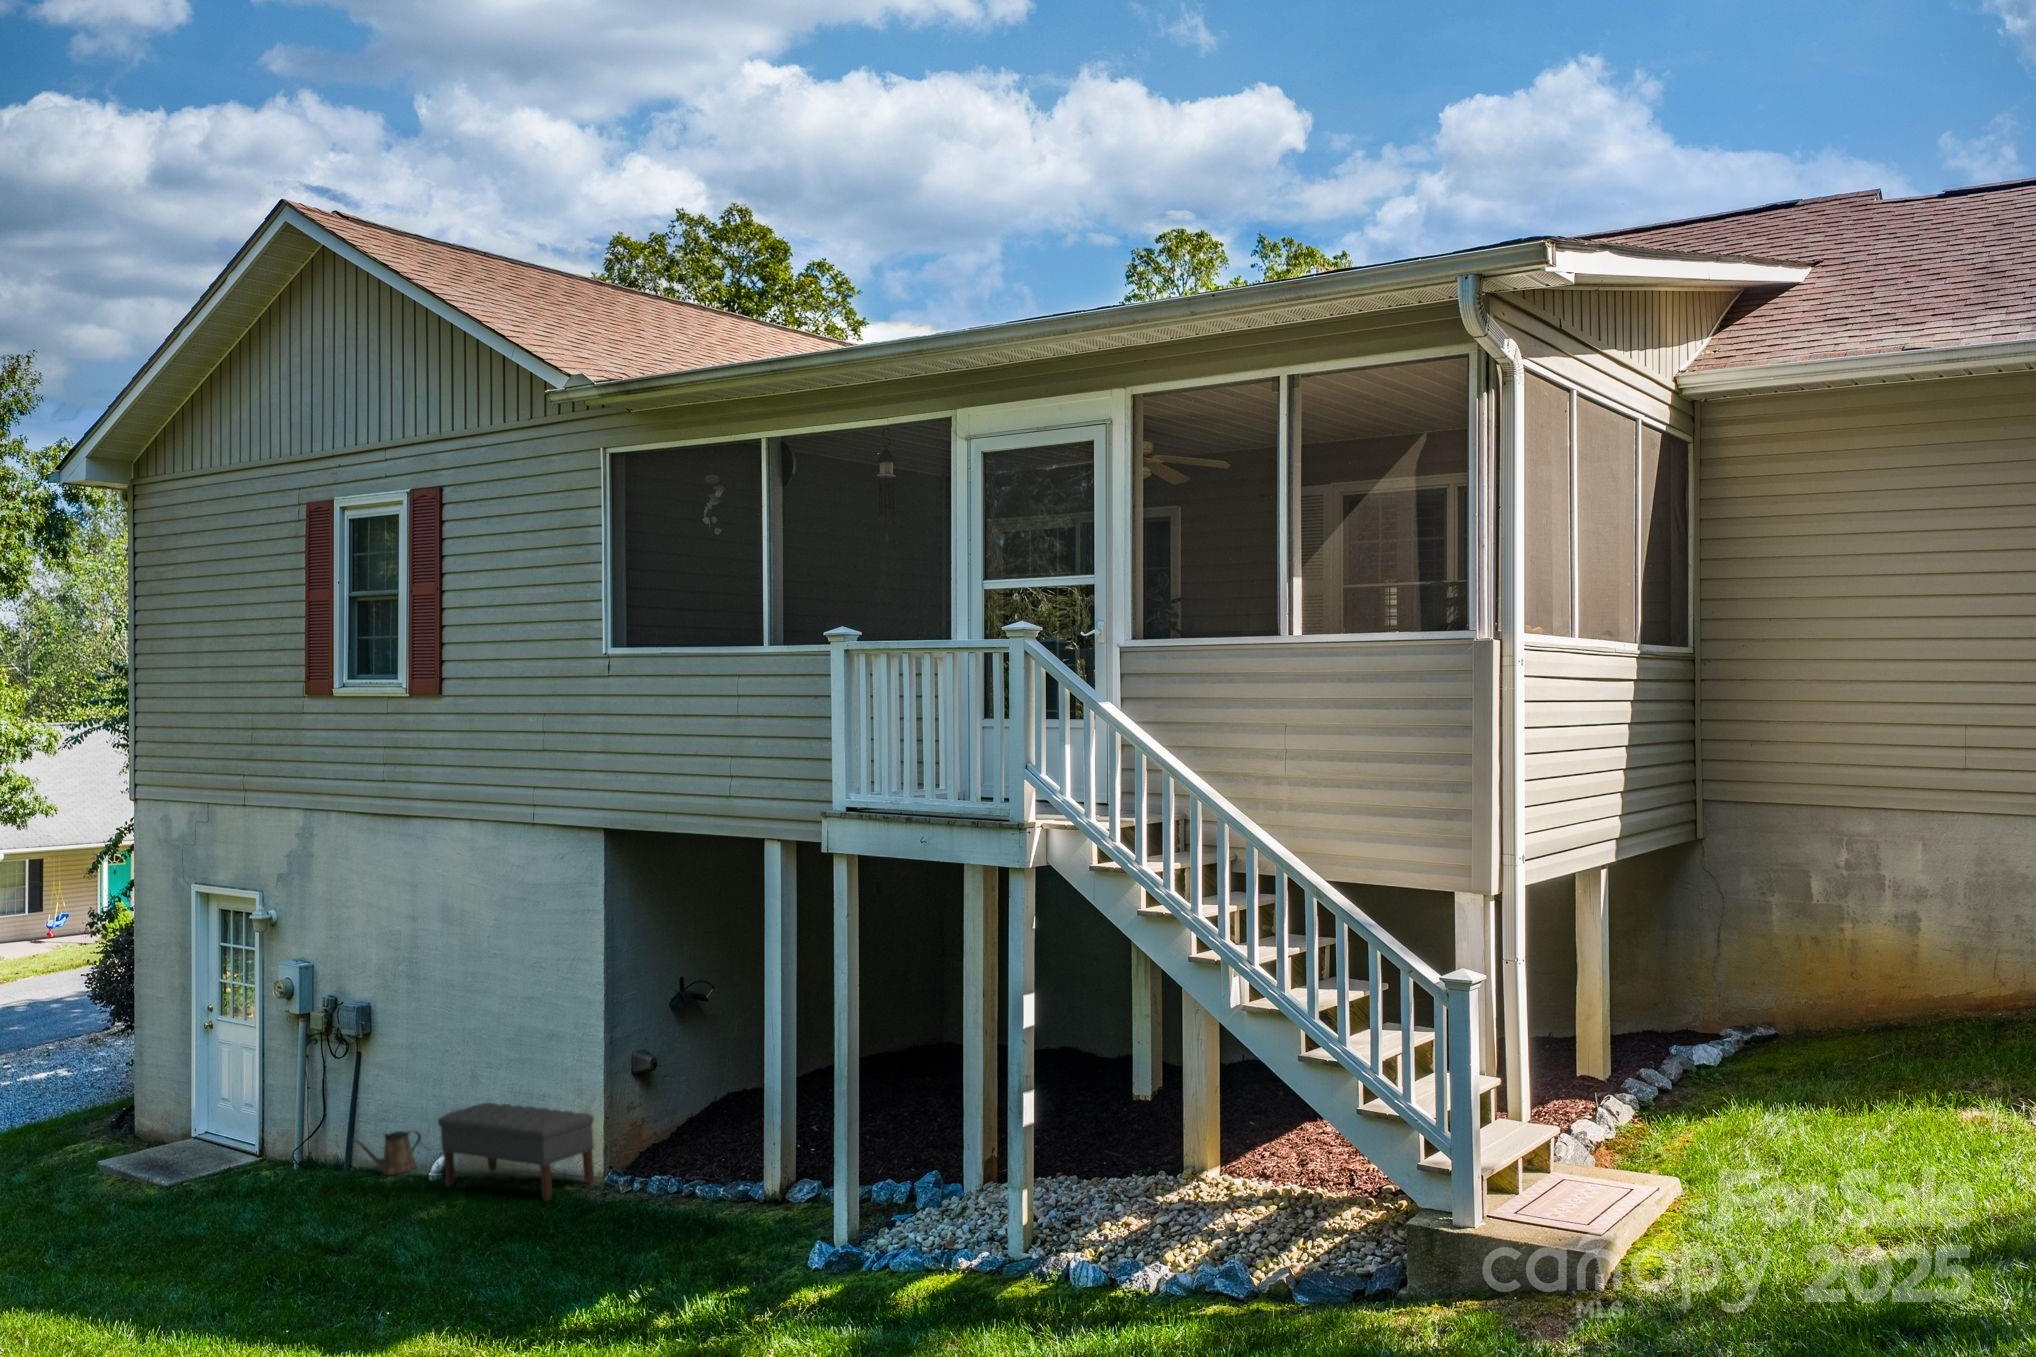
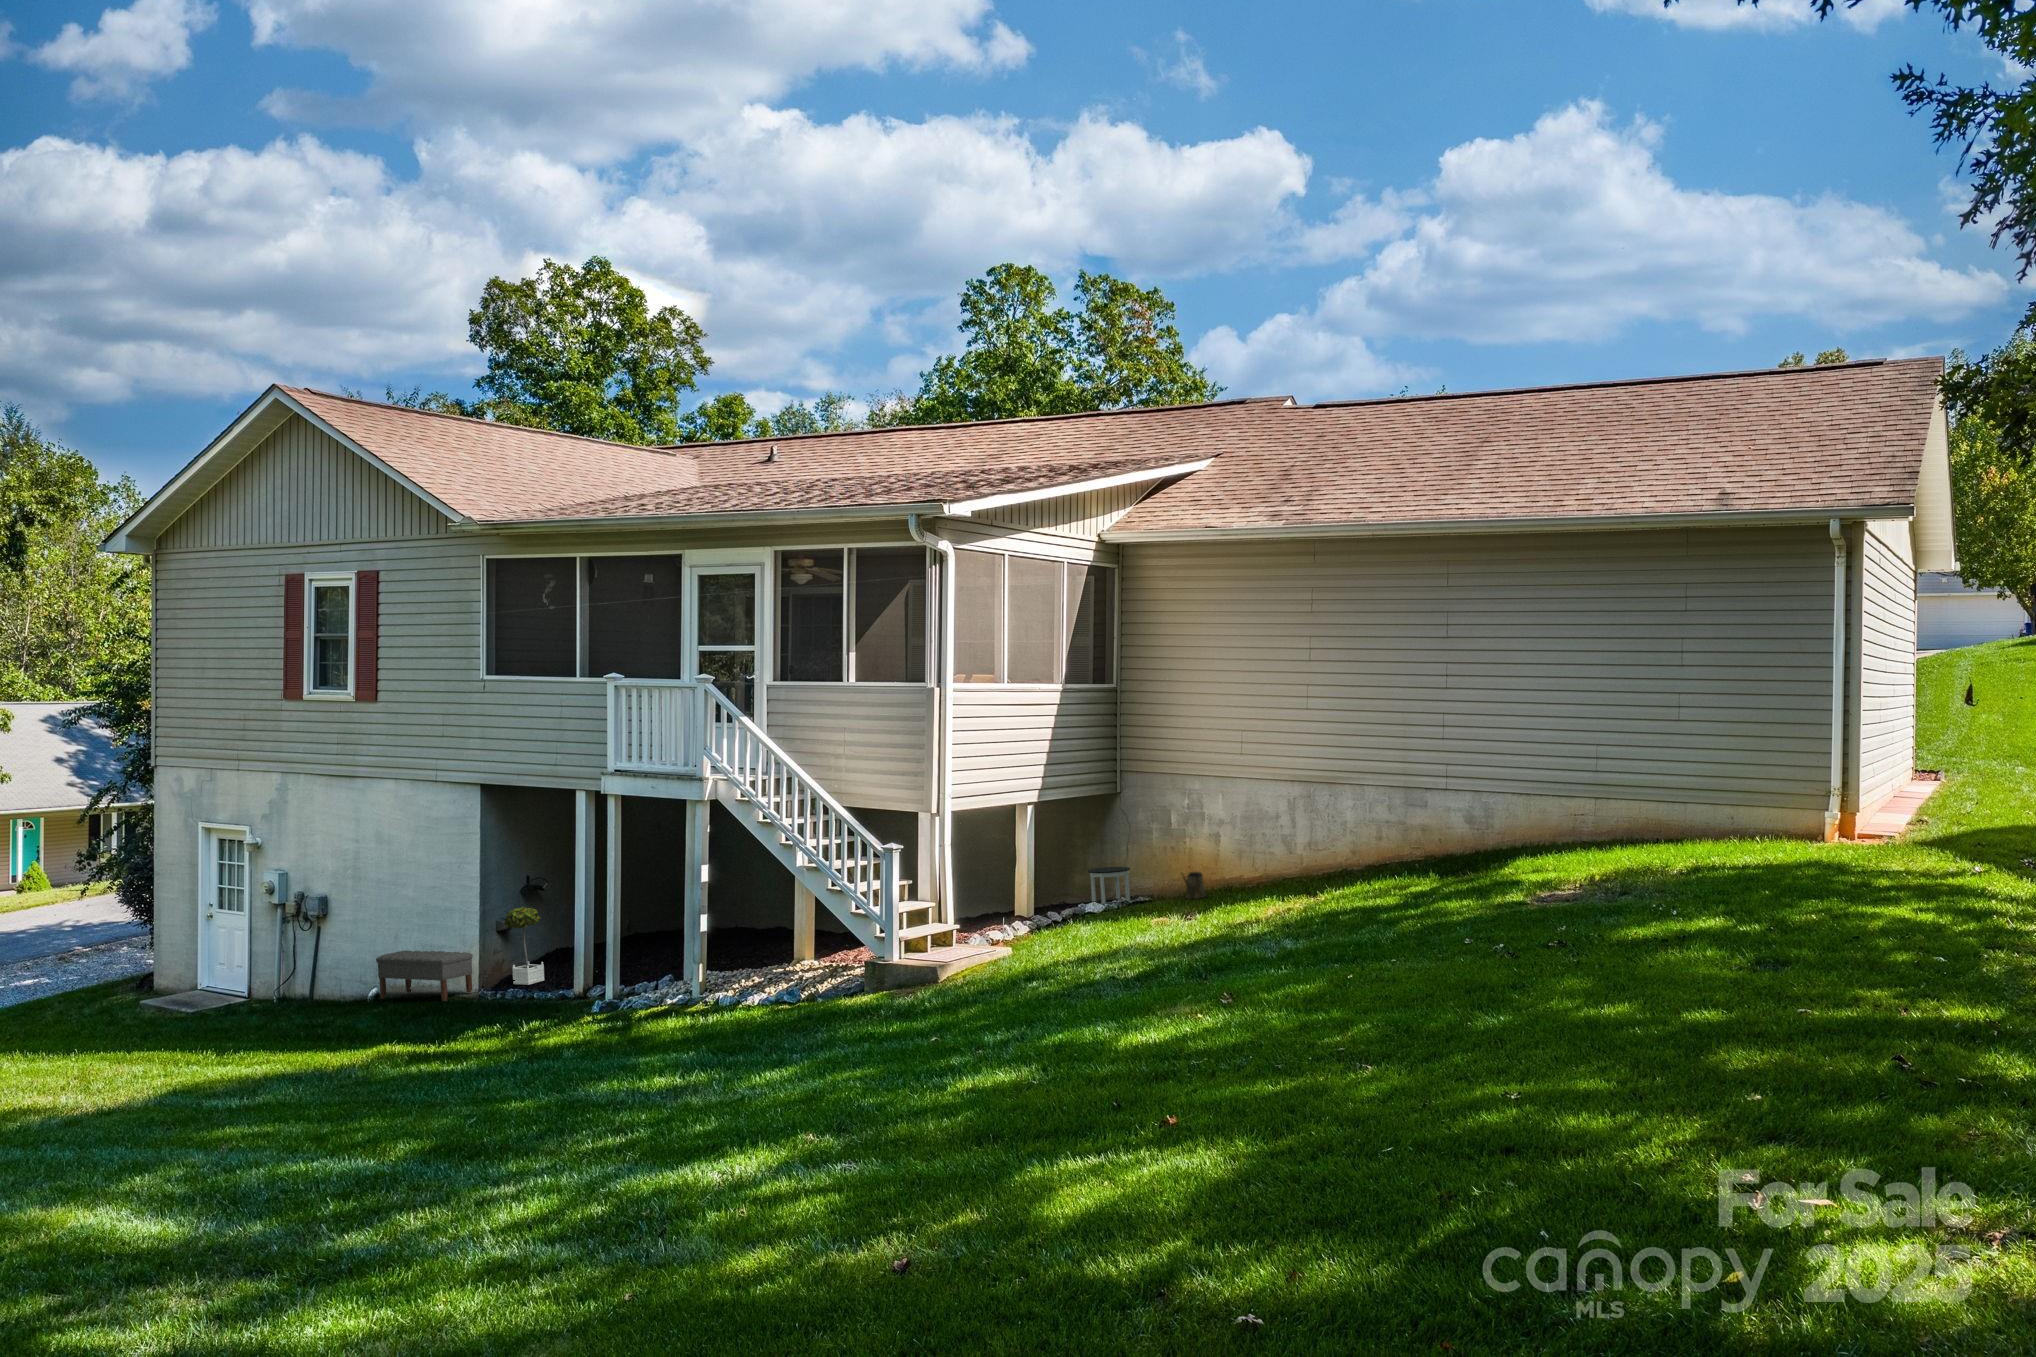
round table: none [1653,968,1737,1039] -> present [1088,867,1130,904]
potted tree: none [645,1033,712,1165] -> present [504,907,544,985]
watering can: present [353,1131,421,1175] -> present [1182,872,1206,899]

